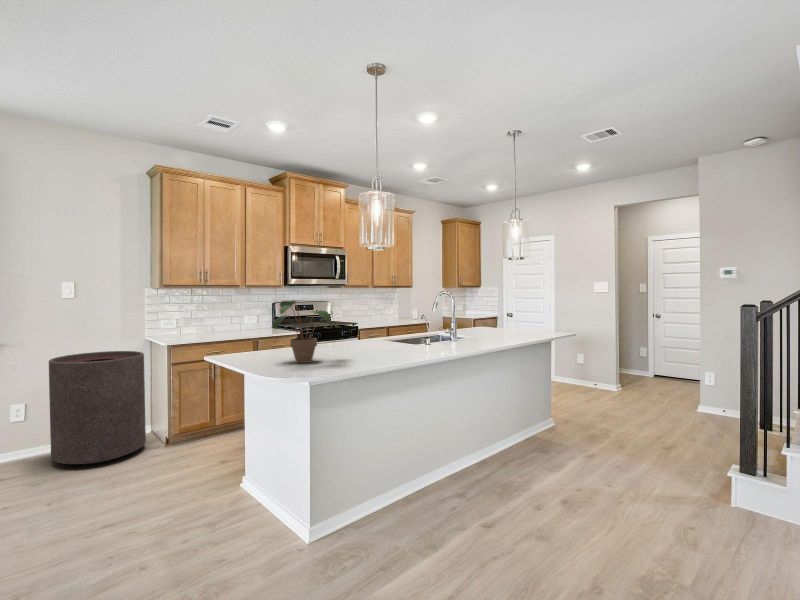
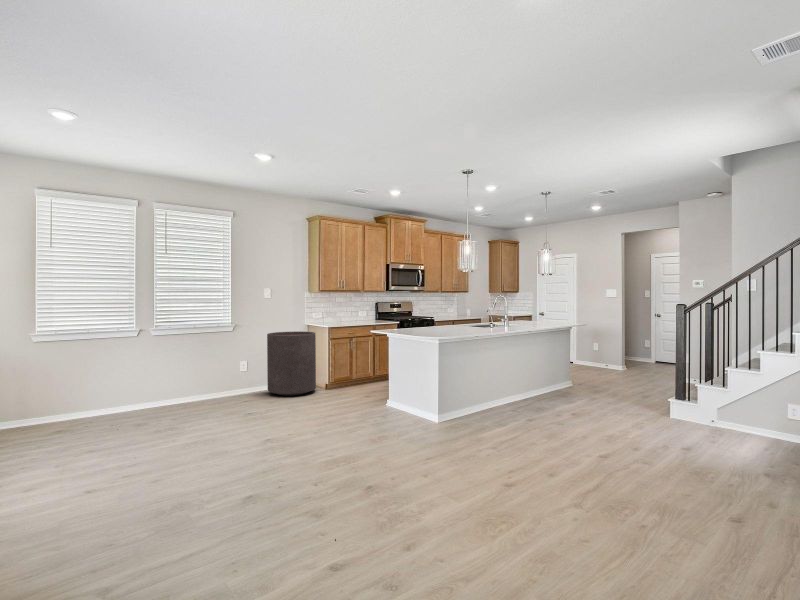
potted plant: present [272,300,331,363] -> none [416,298,448,331]

